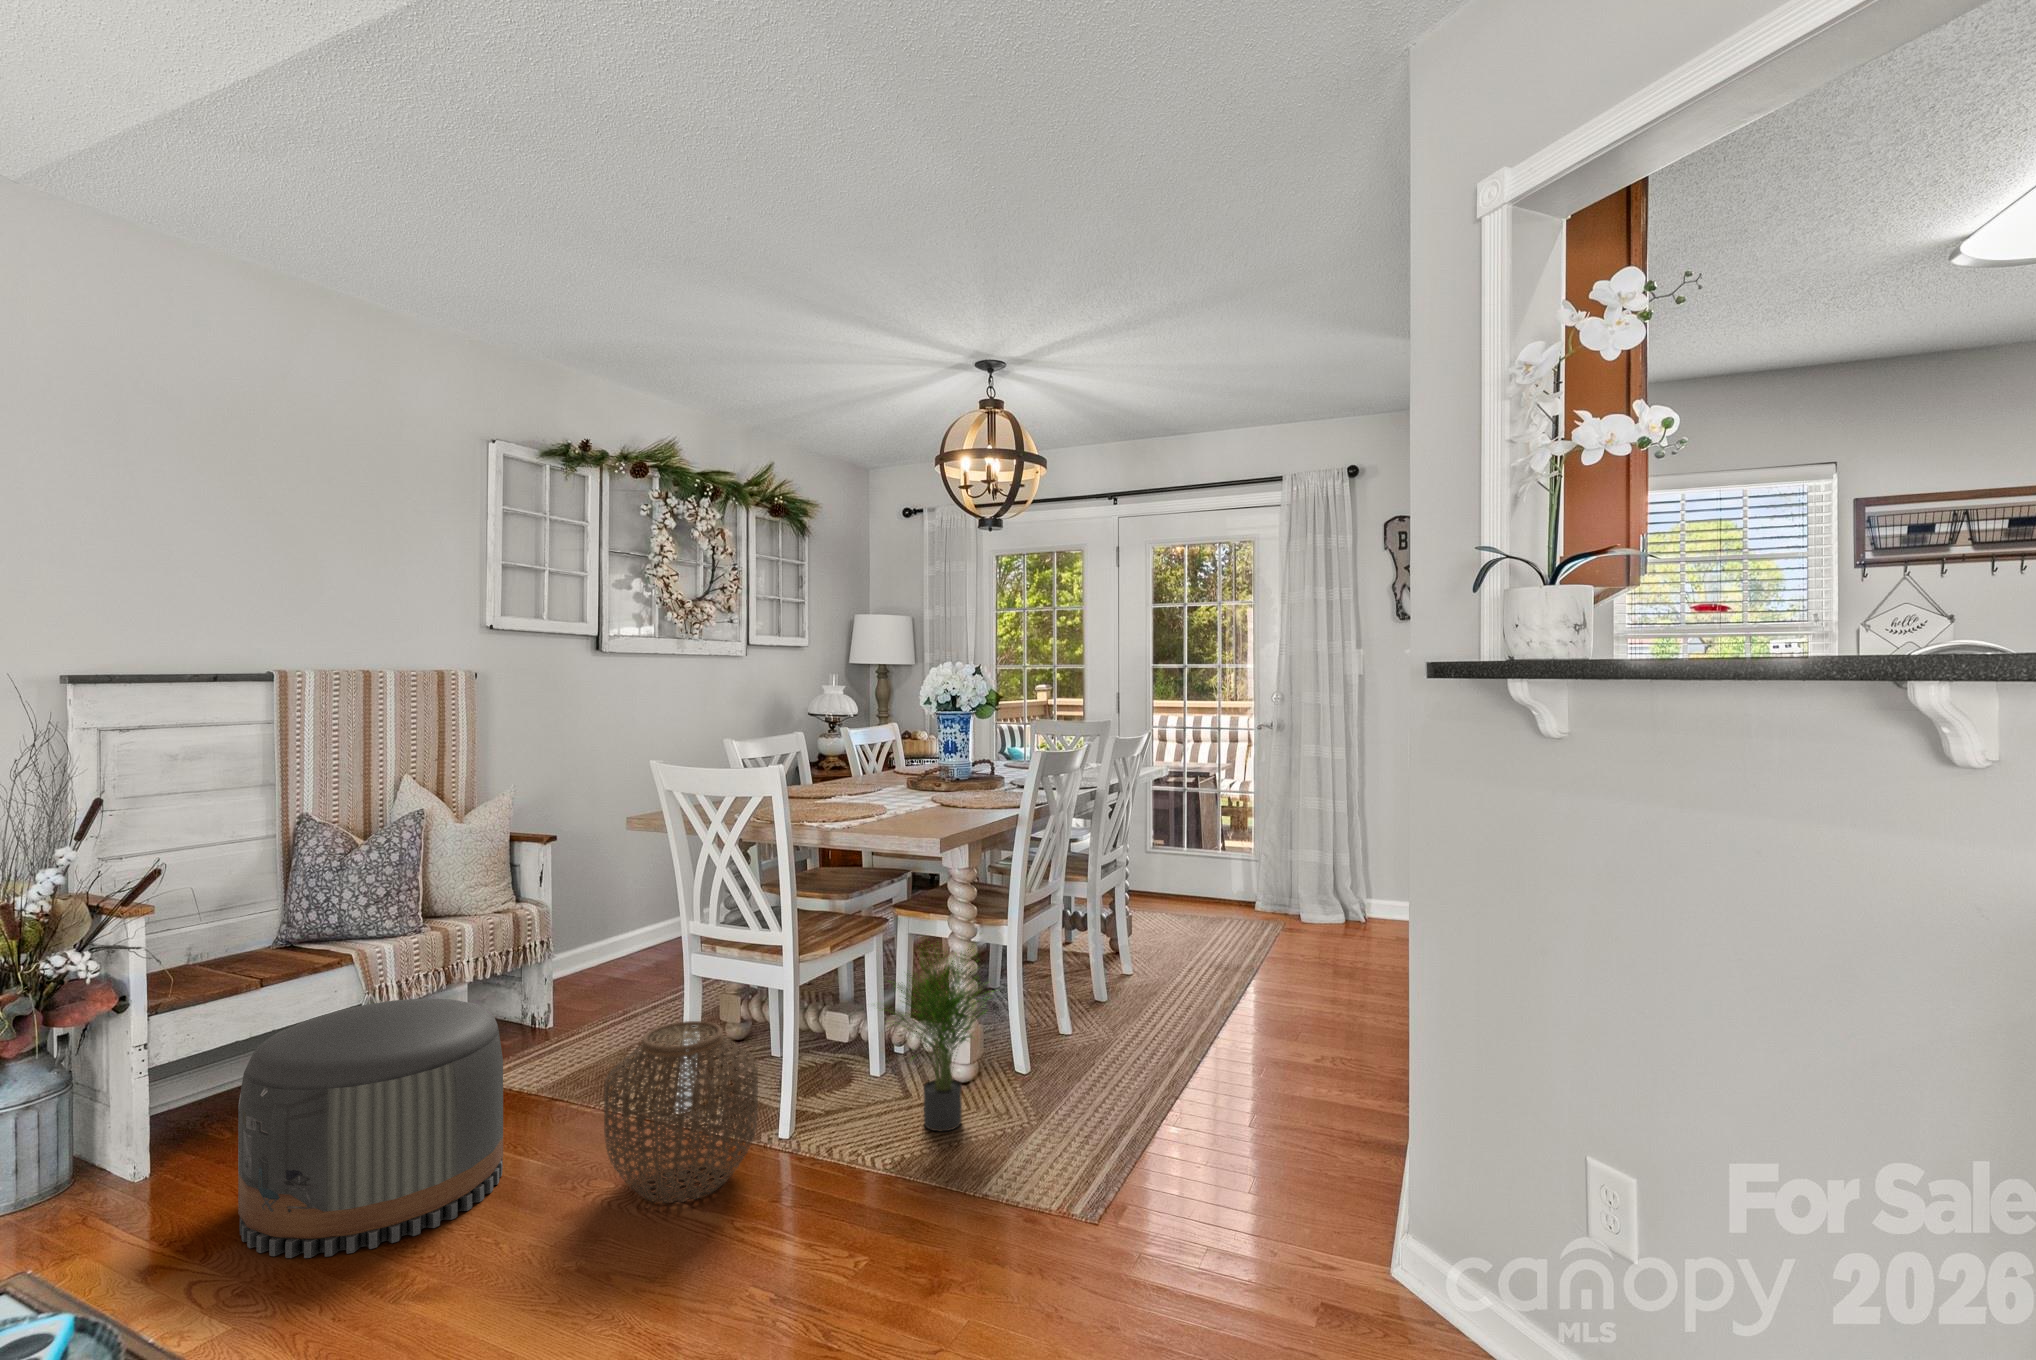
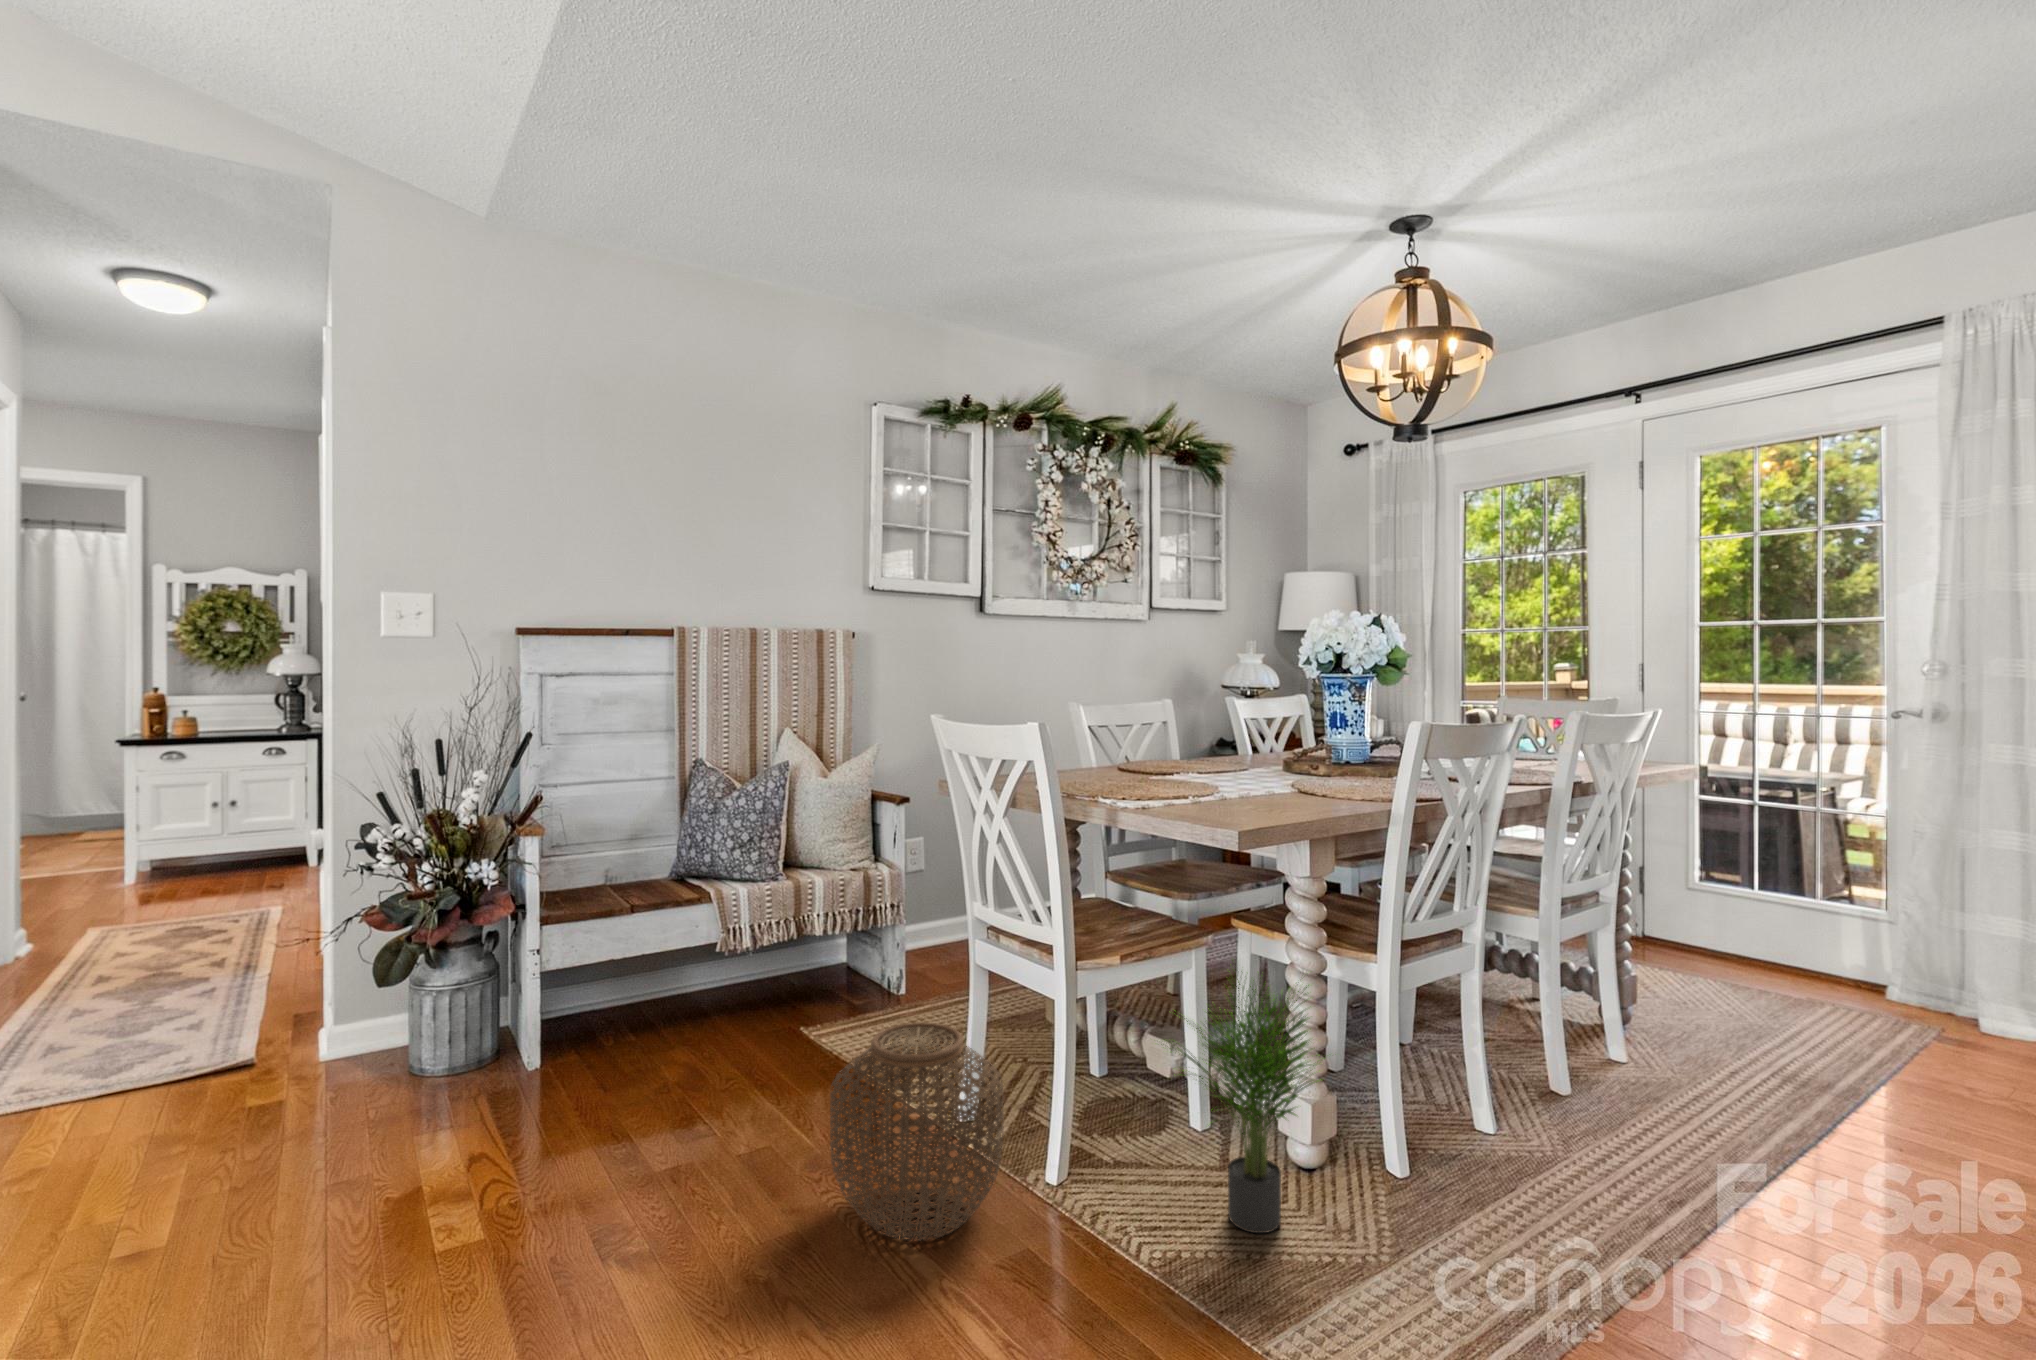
pouf: present [238,999,503,1258] -> none [538,950,776,1202]

